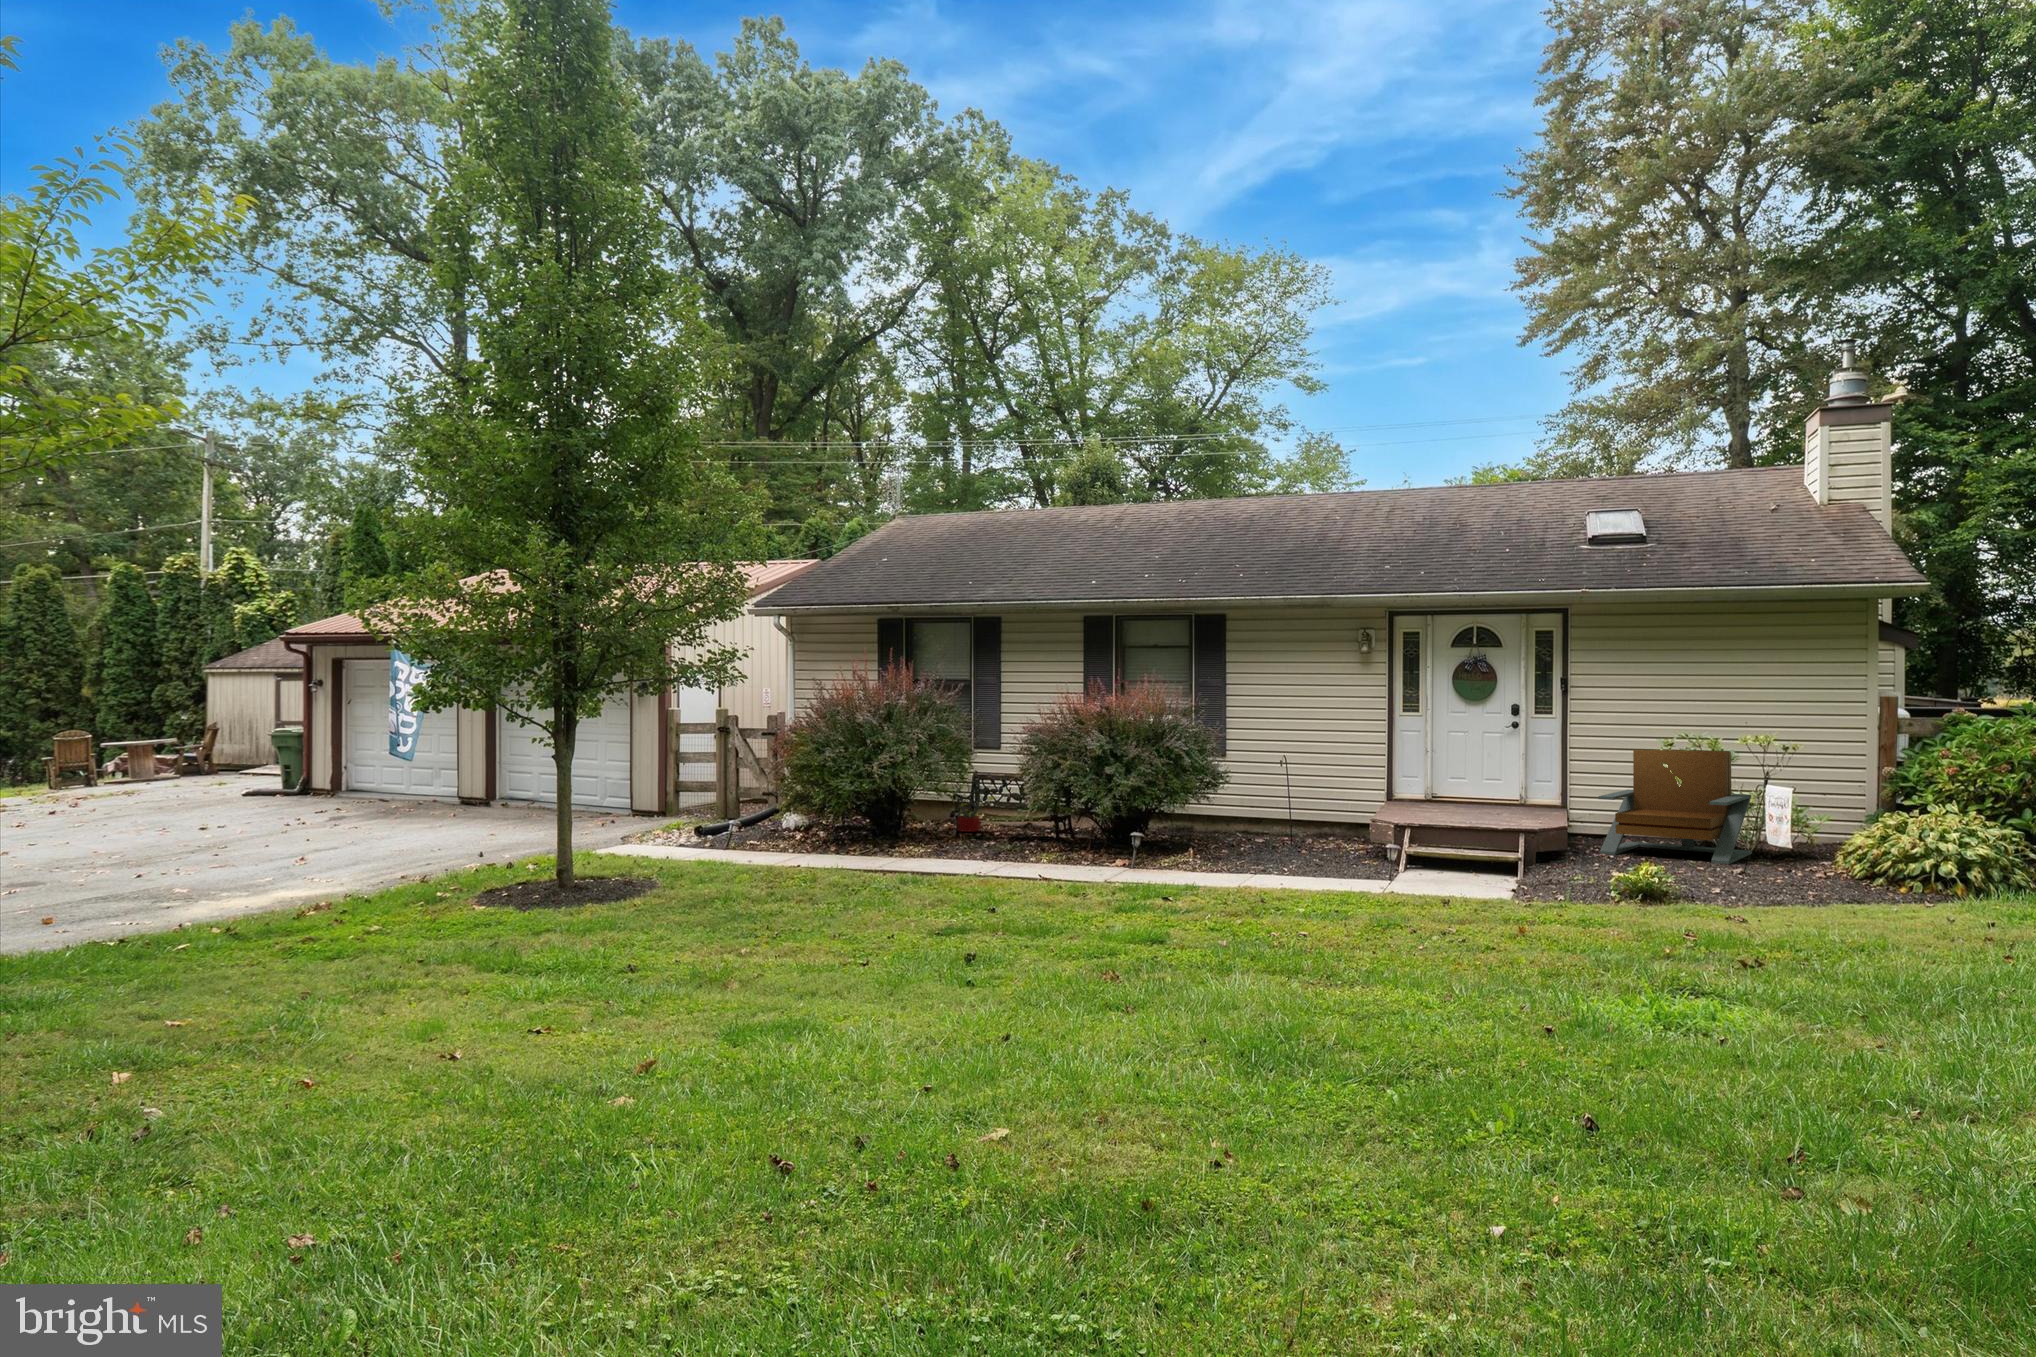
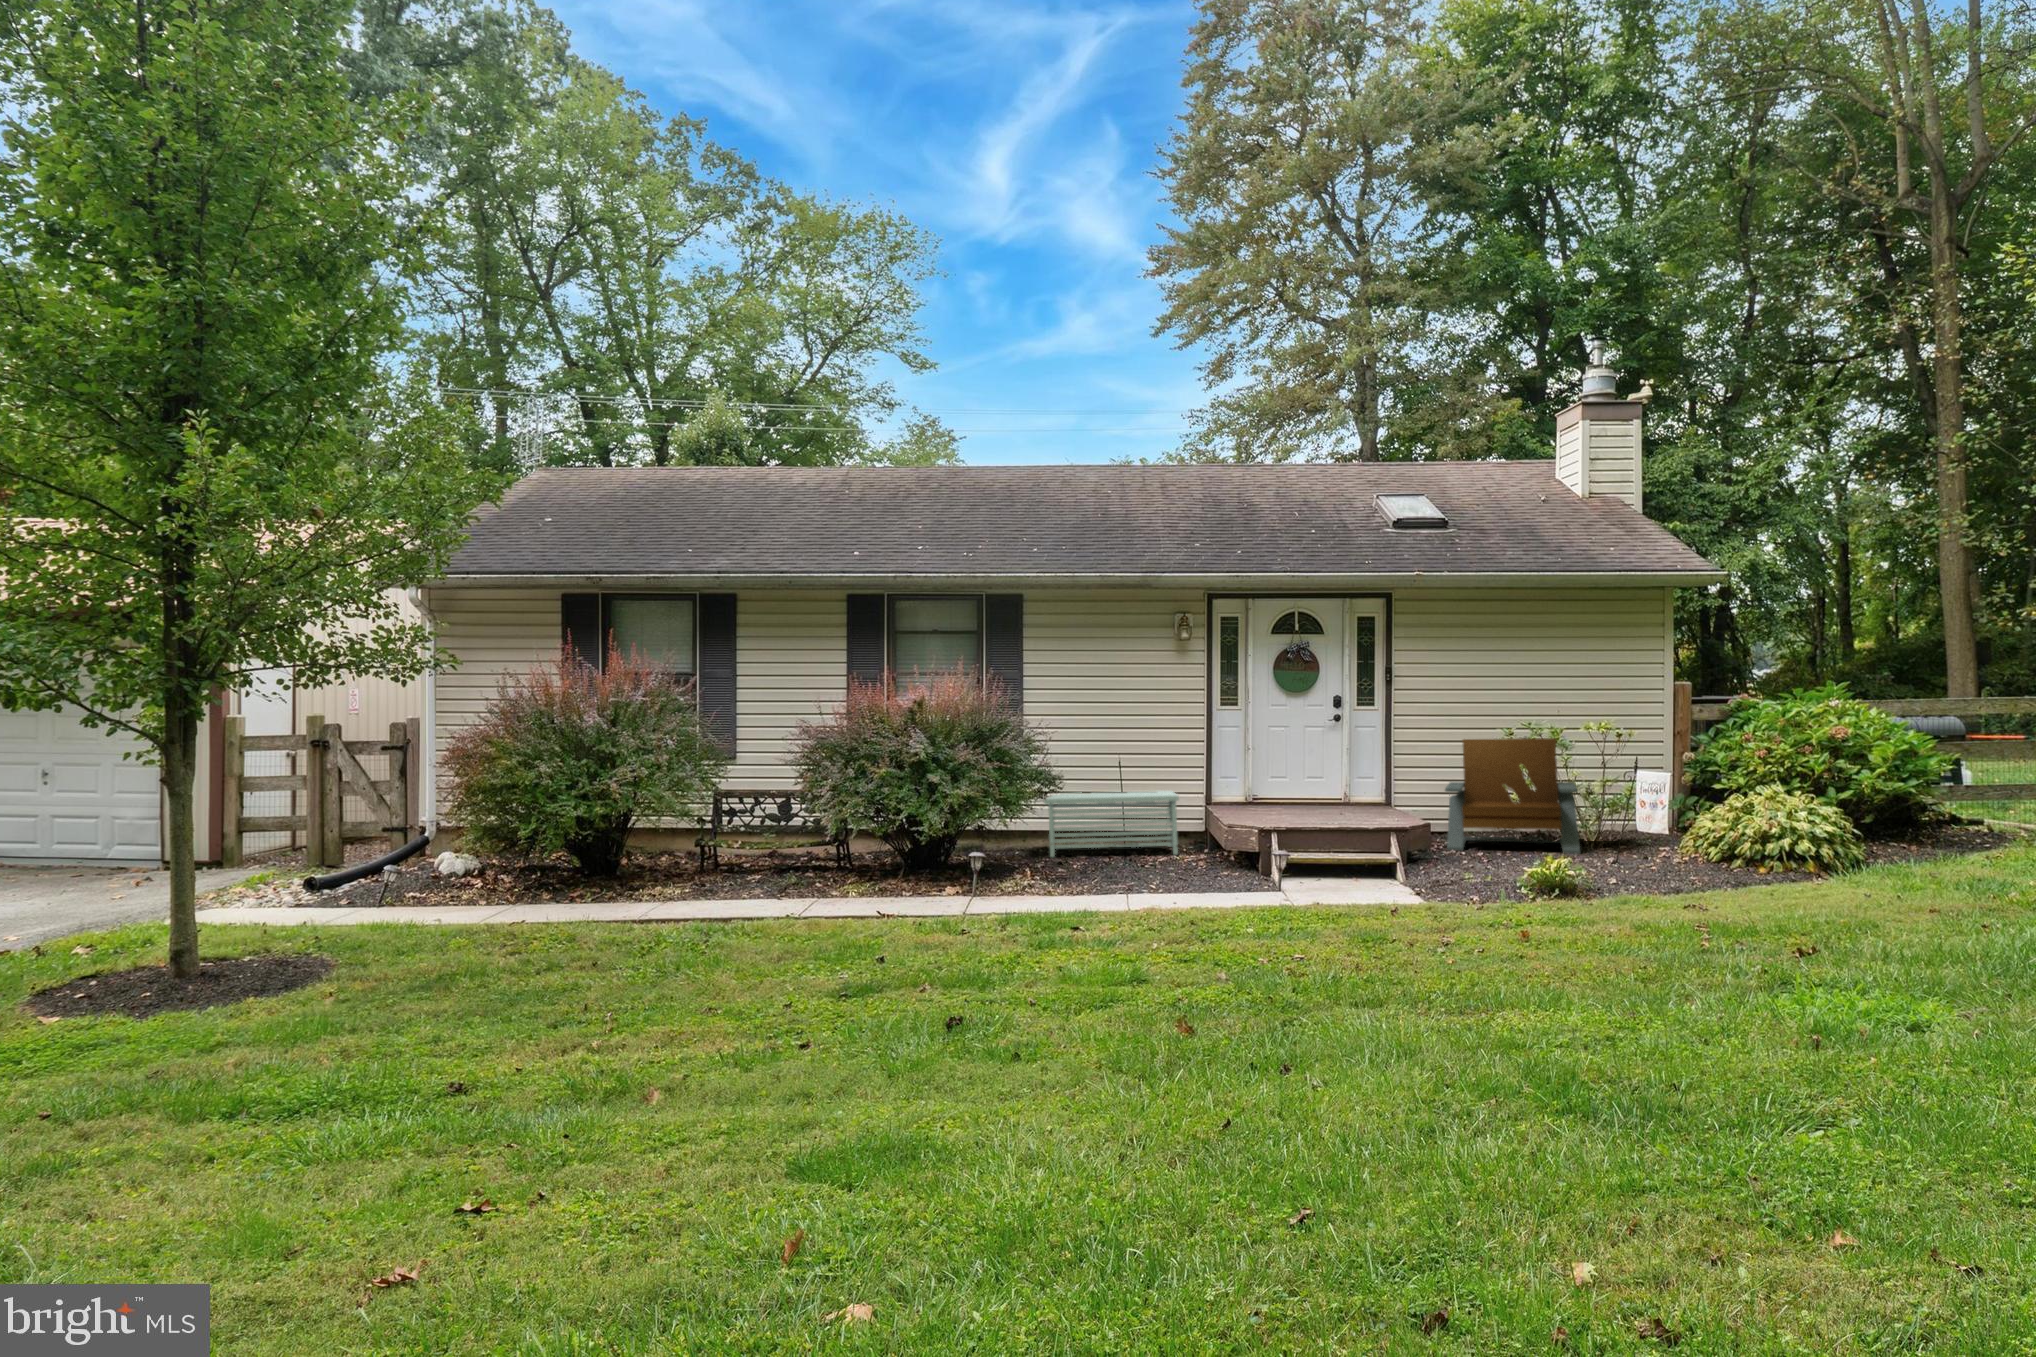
decorative plant: present [955,781,994,832] -> none [682,792,746,868]
storage bench: none [1227,785,1350,843] -> present [1044,791,1179,857]

